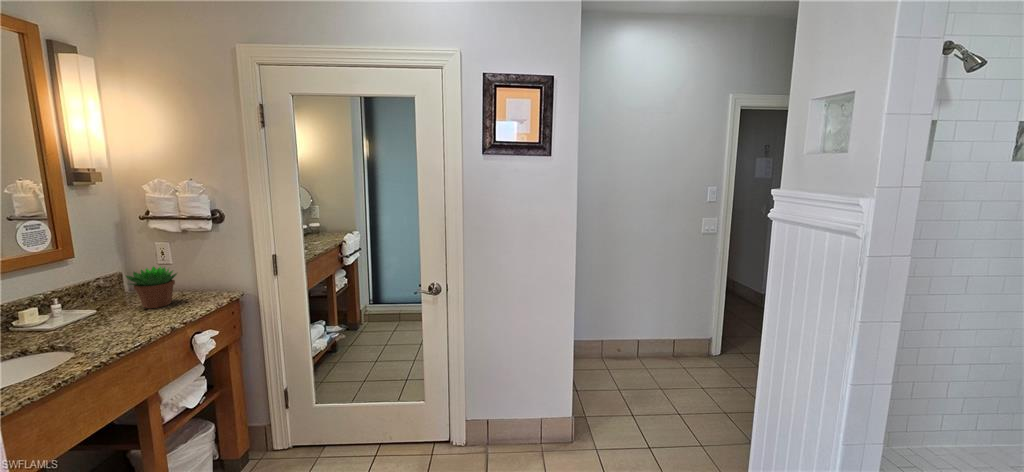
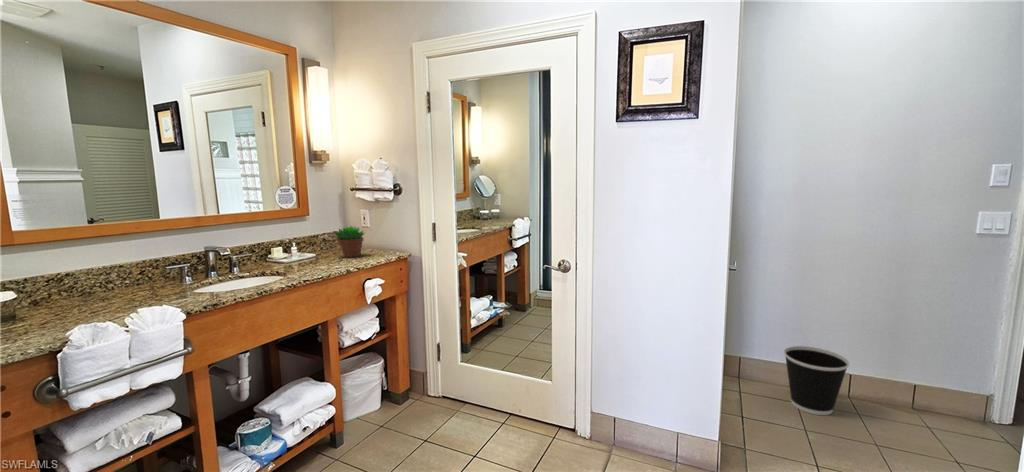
wastebasket: none [593,324,634,376] -> present [784,346,849,415]

